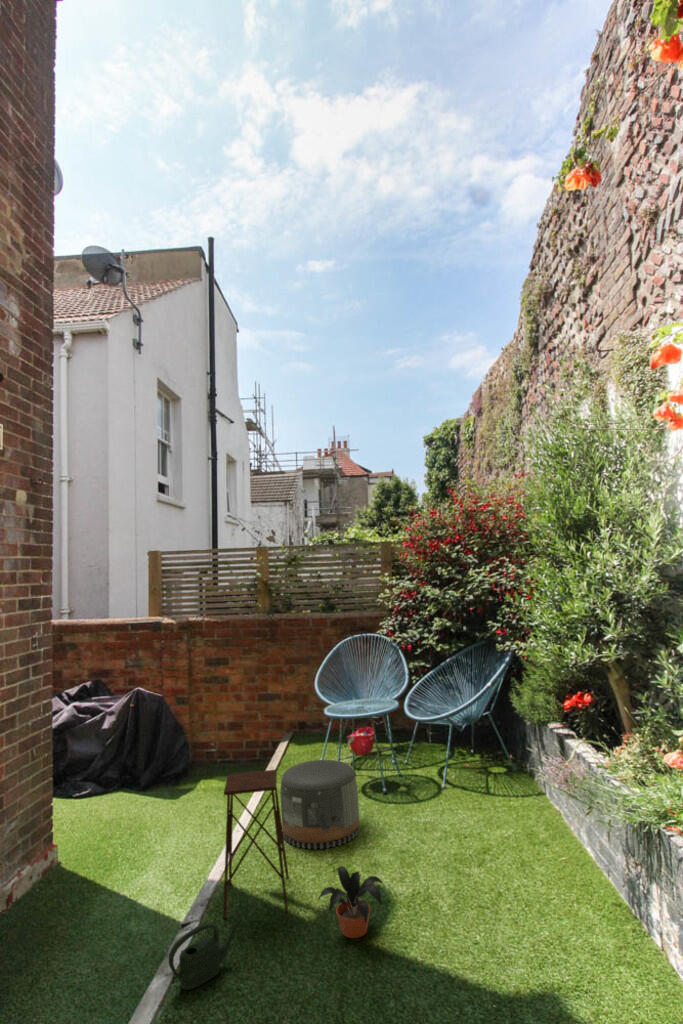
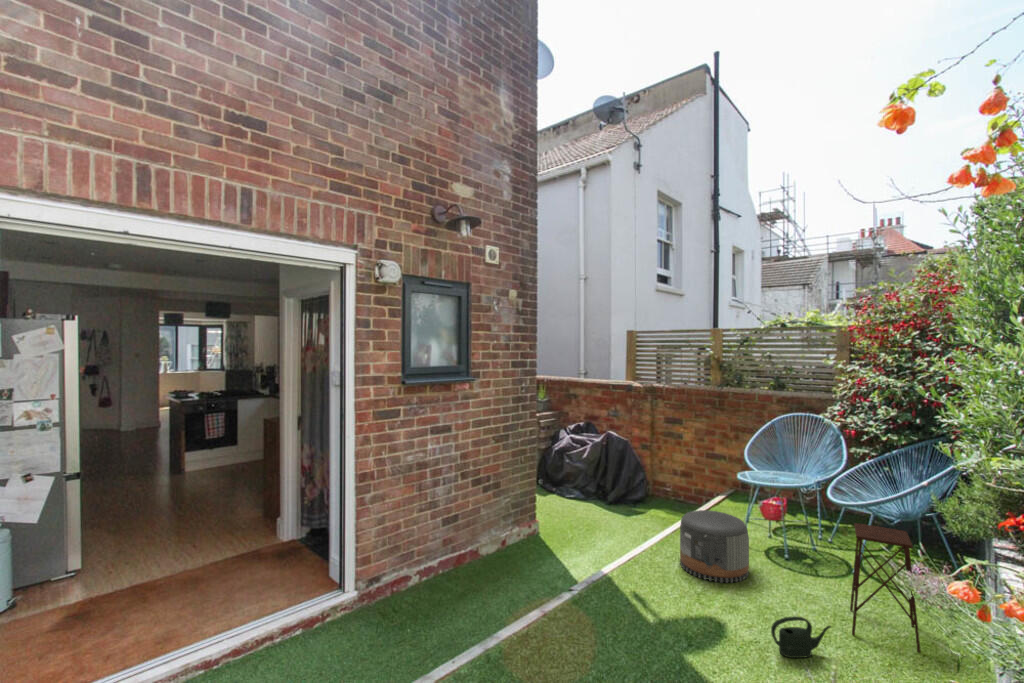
side table: present [223,770,288,918] -> present [850,523,921,653]
potted plant: present [319,866,382,938] -> none [665,590,723,647]
watering can: present [169,919,241,990] -> present [771,616,831,658]

